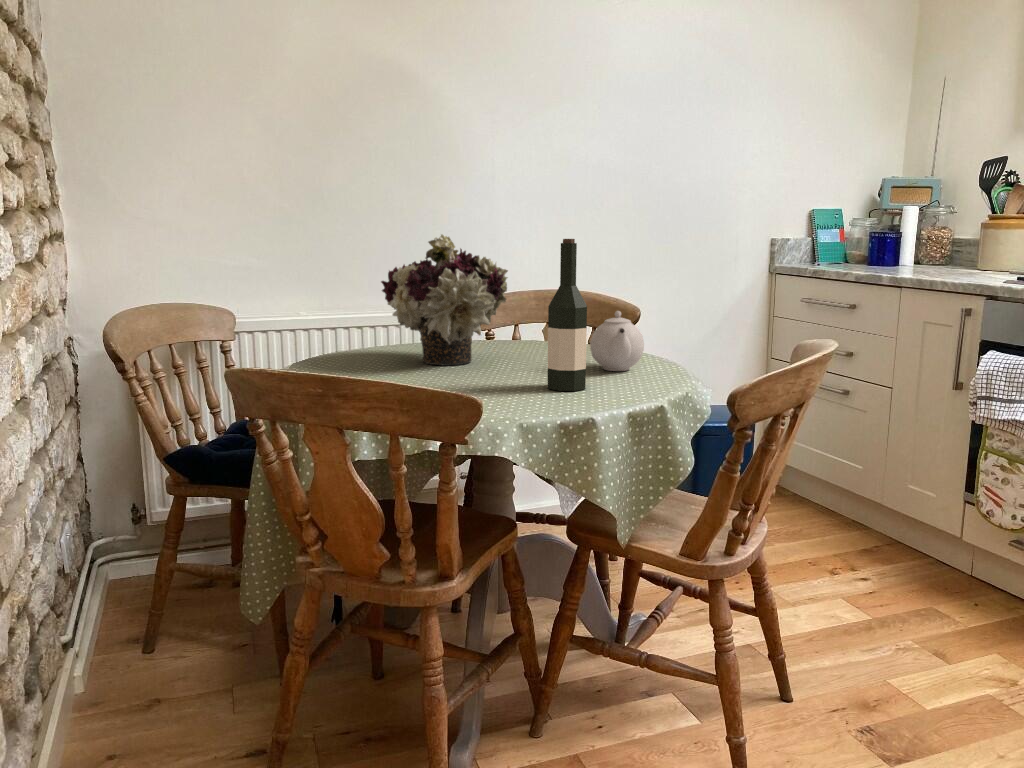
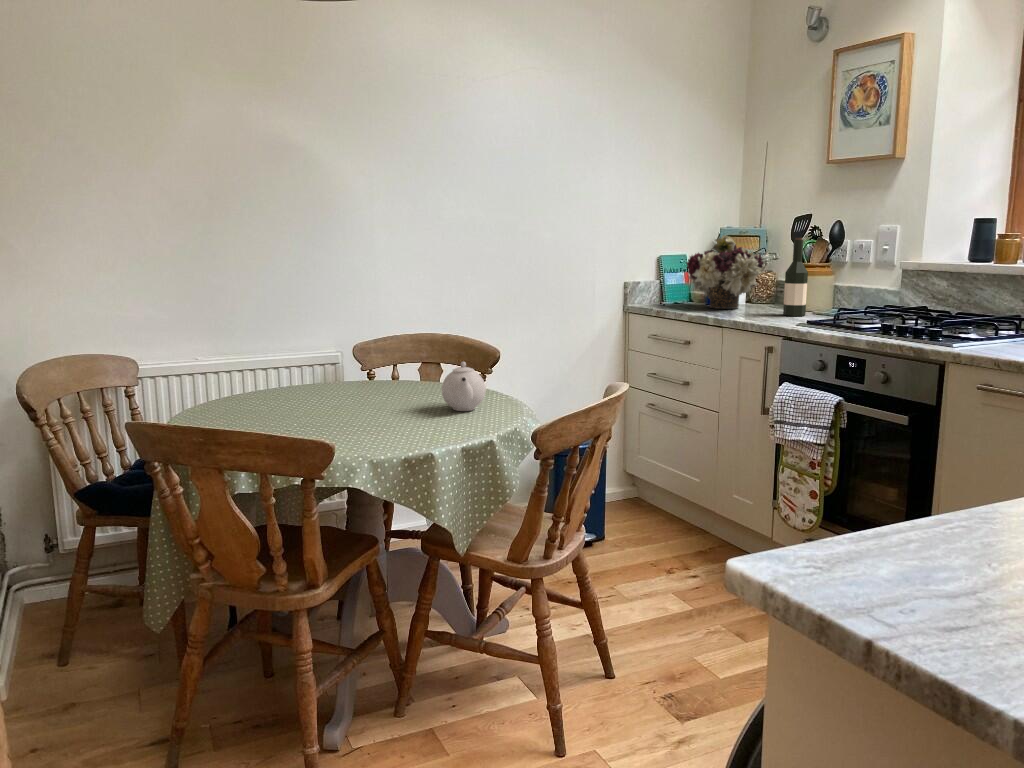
flower arrangement: present [381,234,508,366] -> present [686,235,764,309]
wine bottle: present [548,239,587,391] -> present [783,238,808,316]

